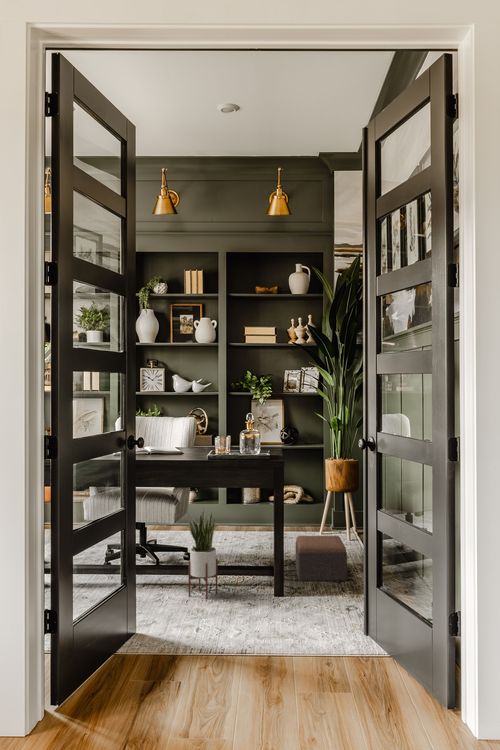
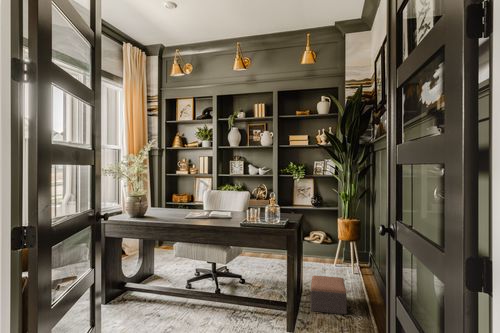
potted plant: present [187,507,217,599] -> none [226,258,250,324]

